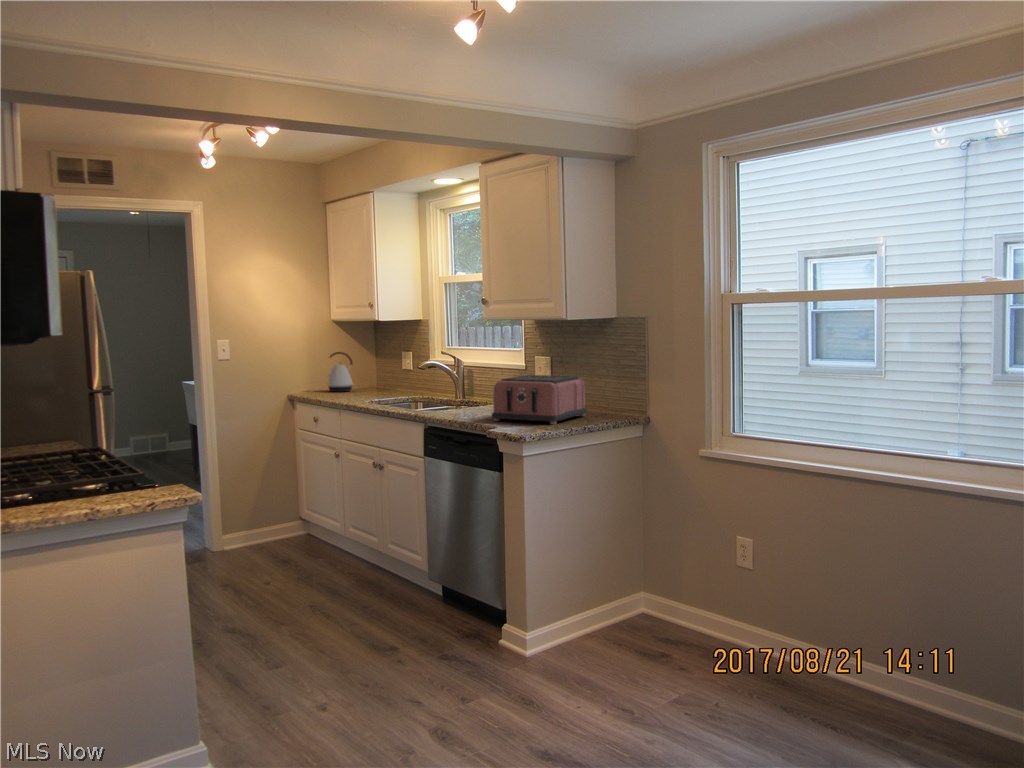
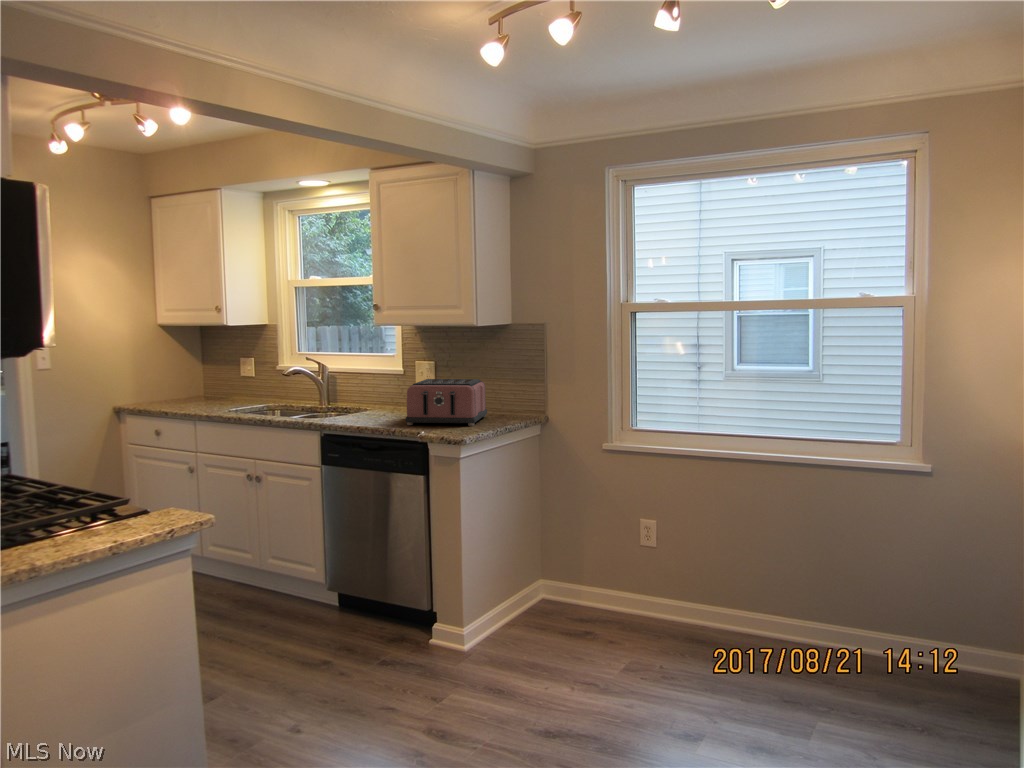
kettle: present [328,352,355,392] -> none [147,359,184,403]

